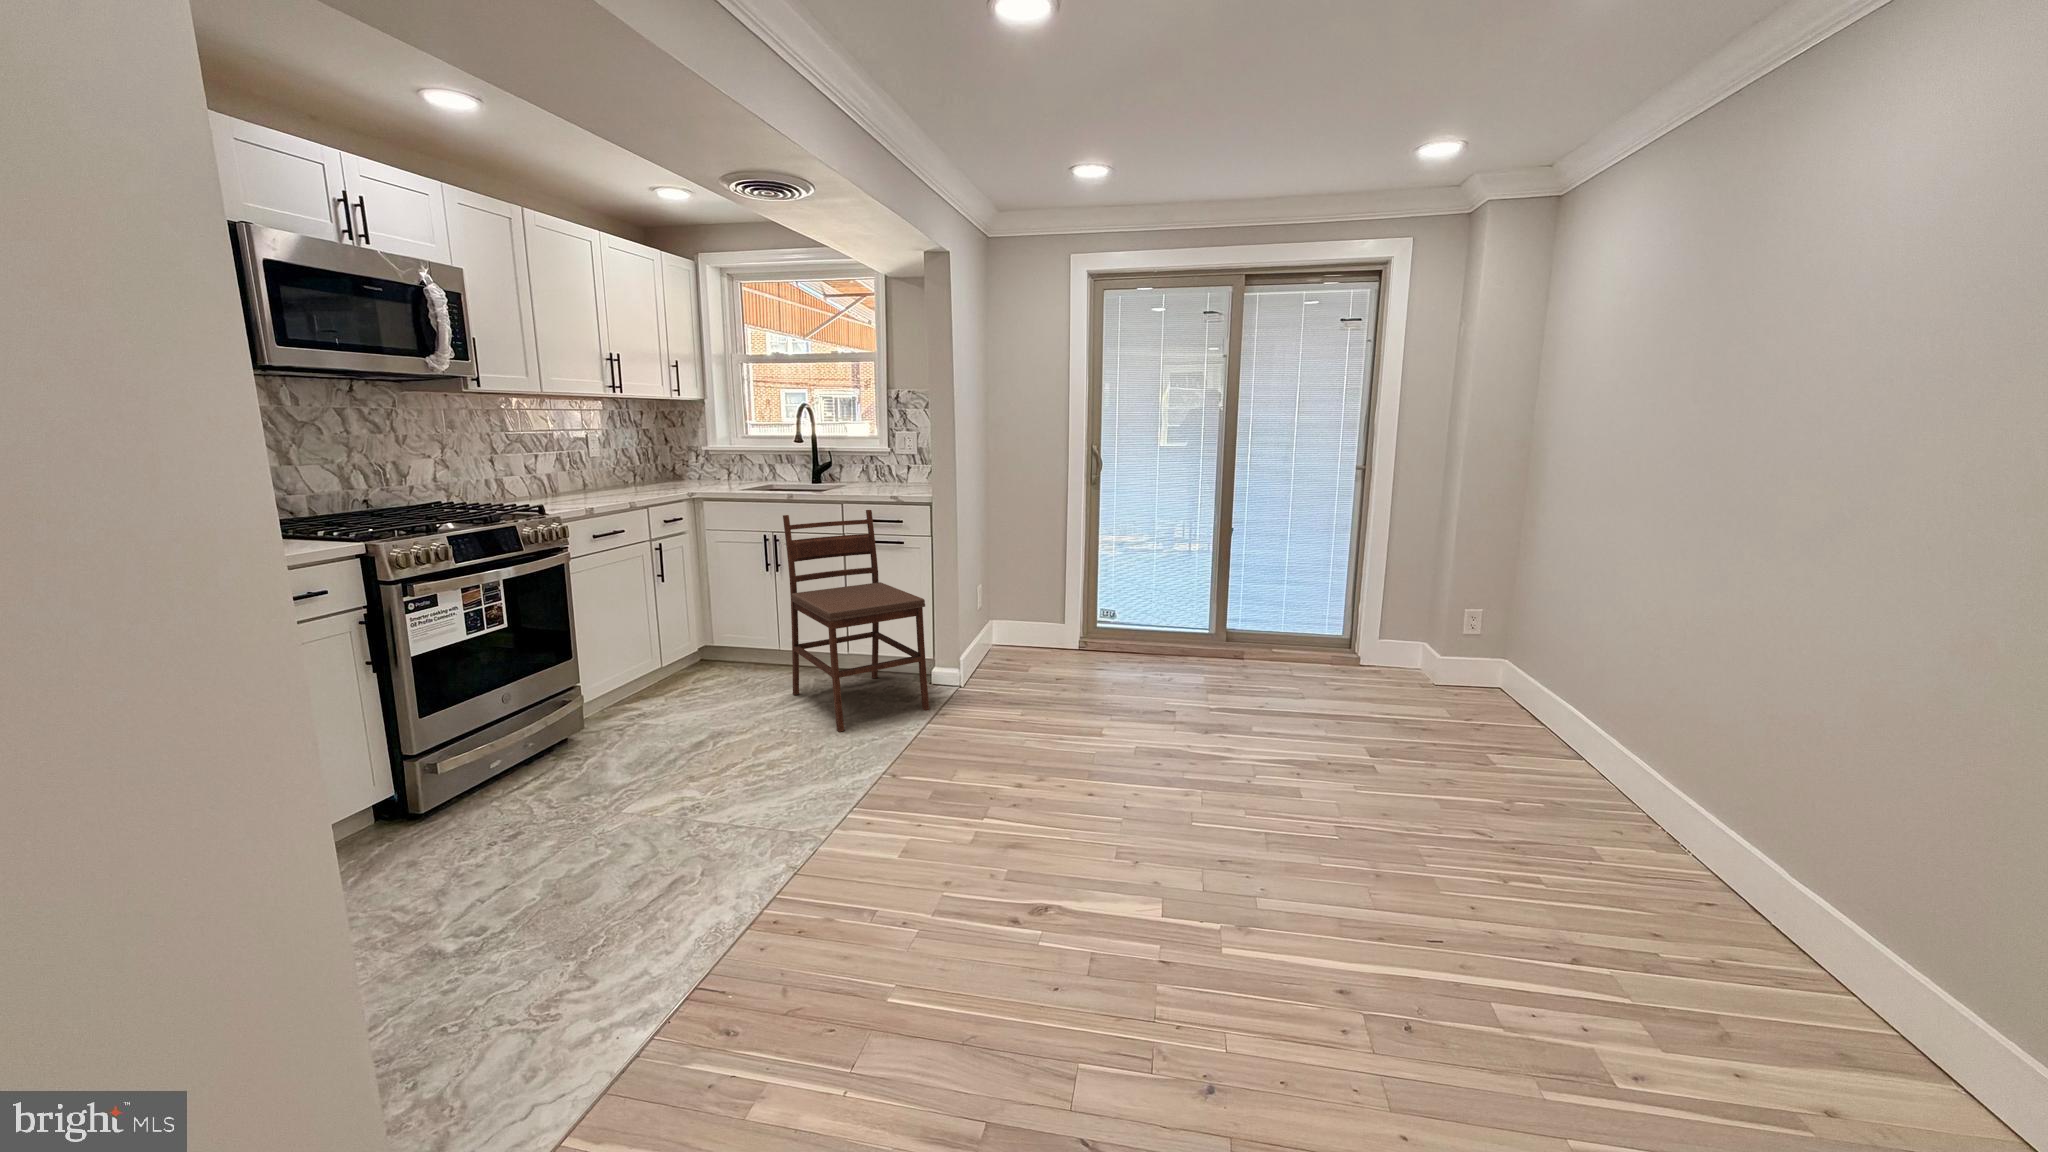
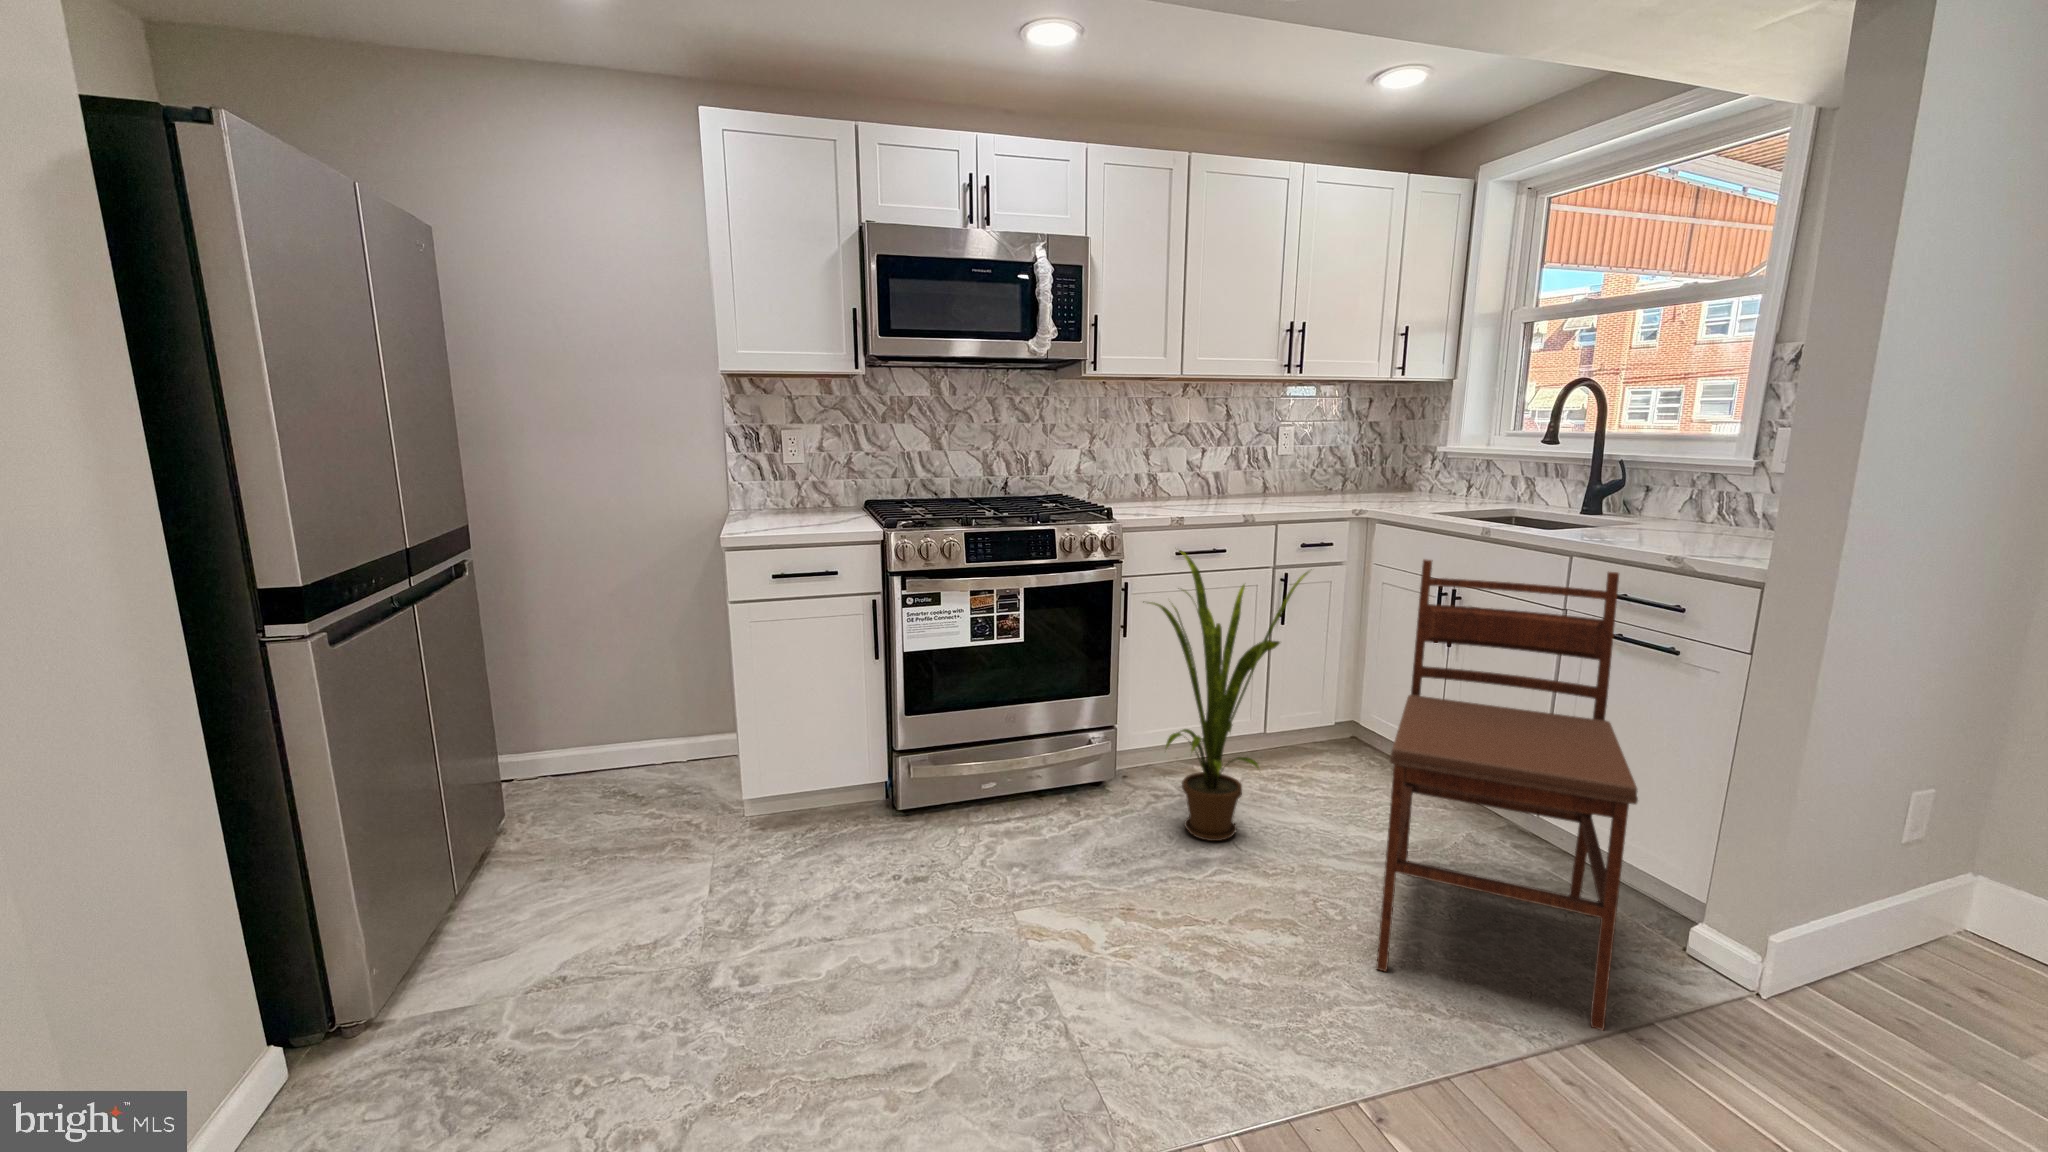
house plant: none [599,529,728,729] -> present [1143,551,1309,841]

